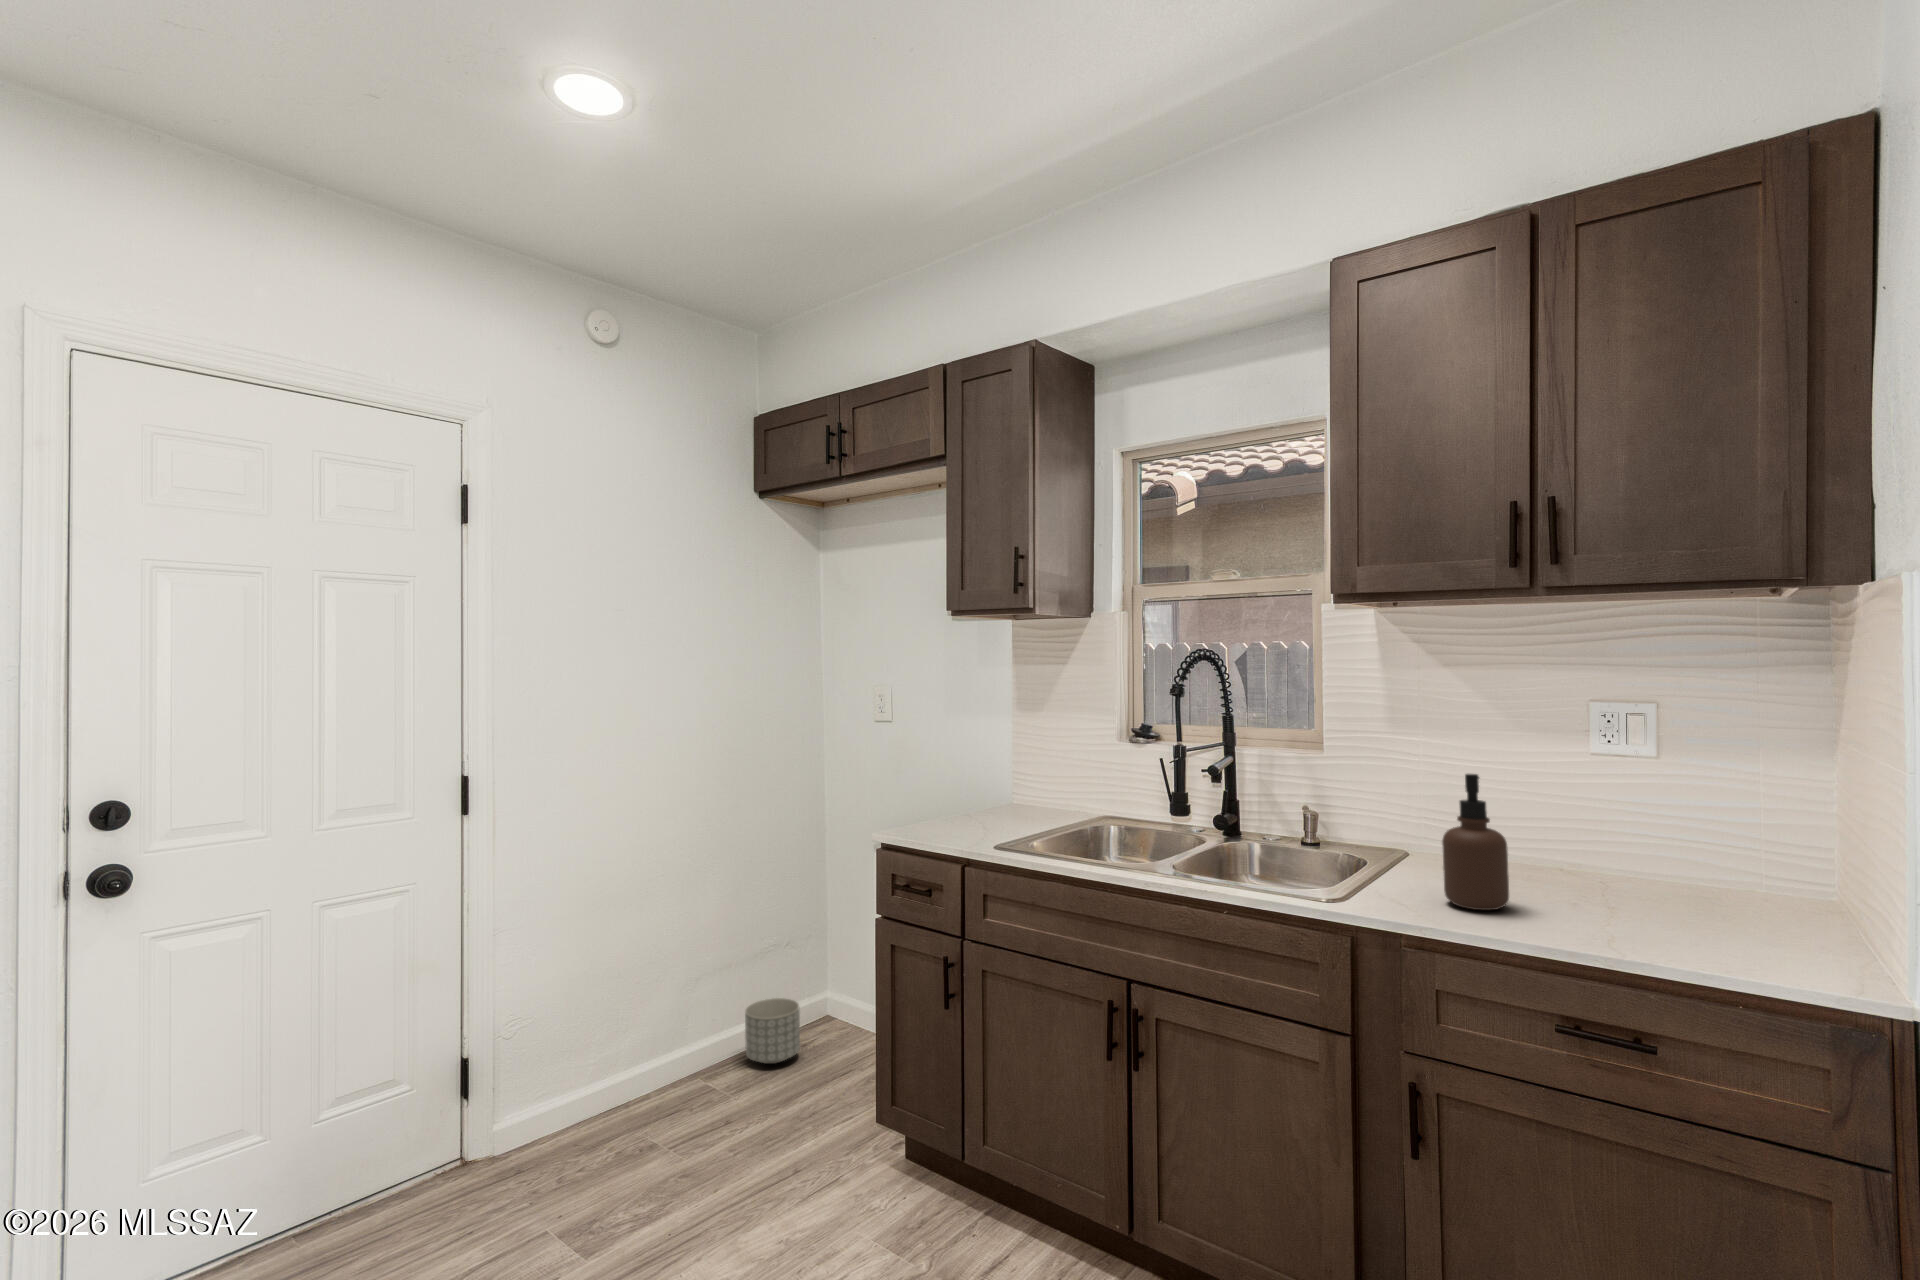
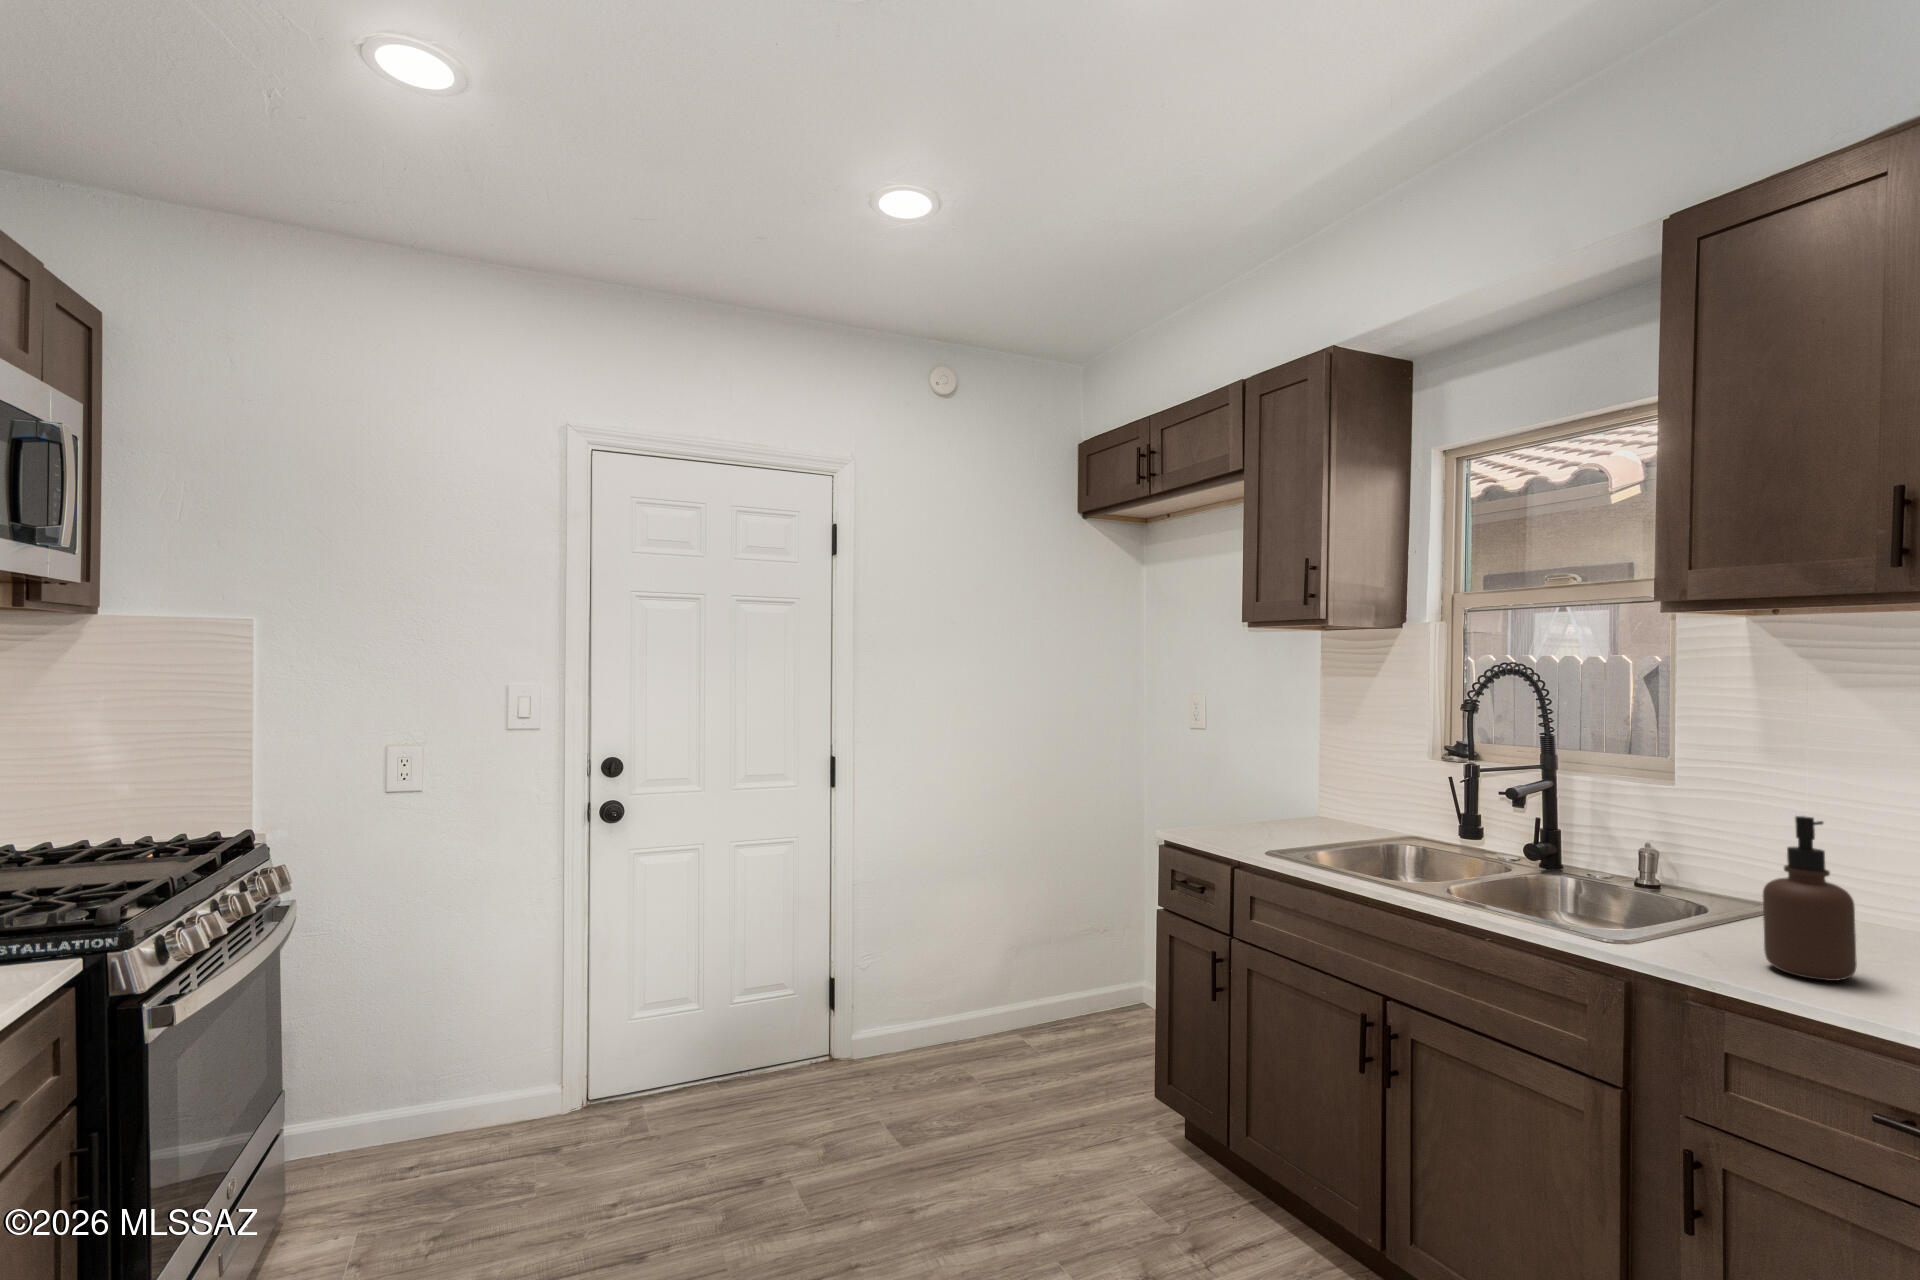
planter: present [745,998,800,1064] -> none [1061,975,1111,1034]

